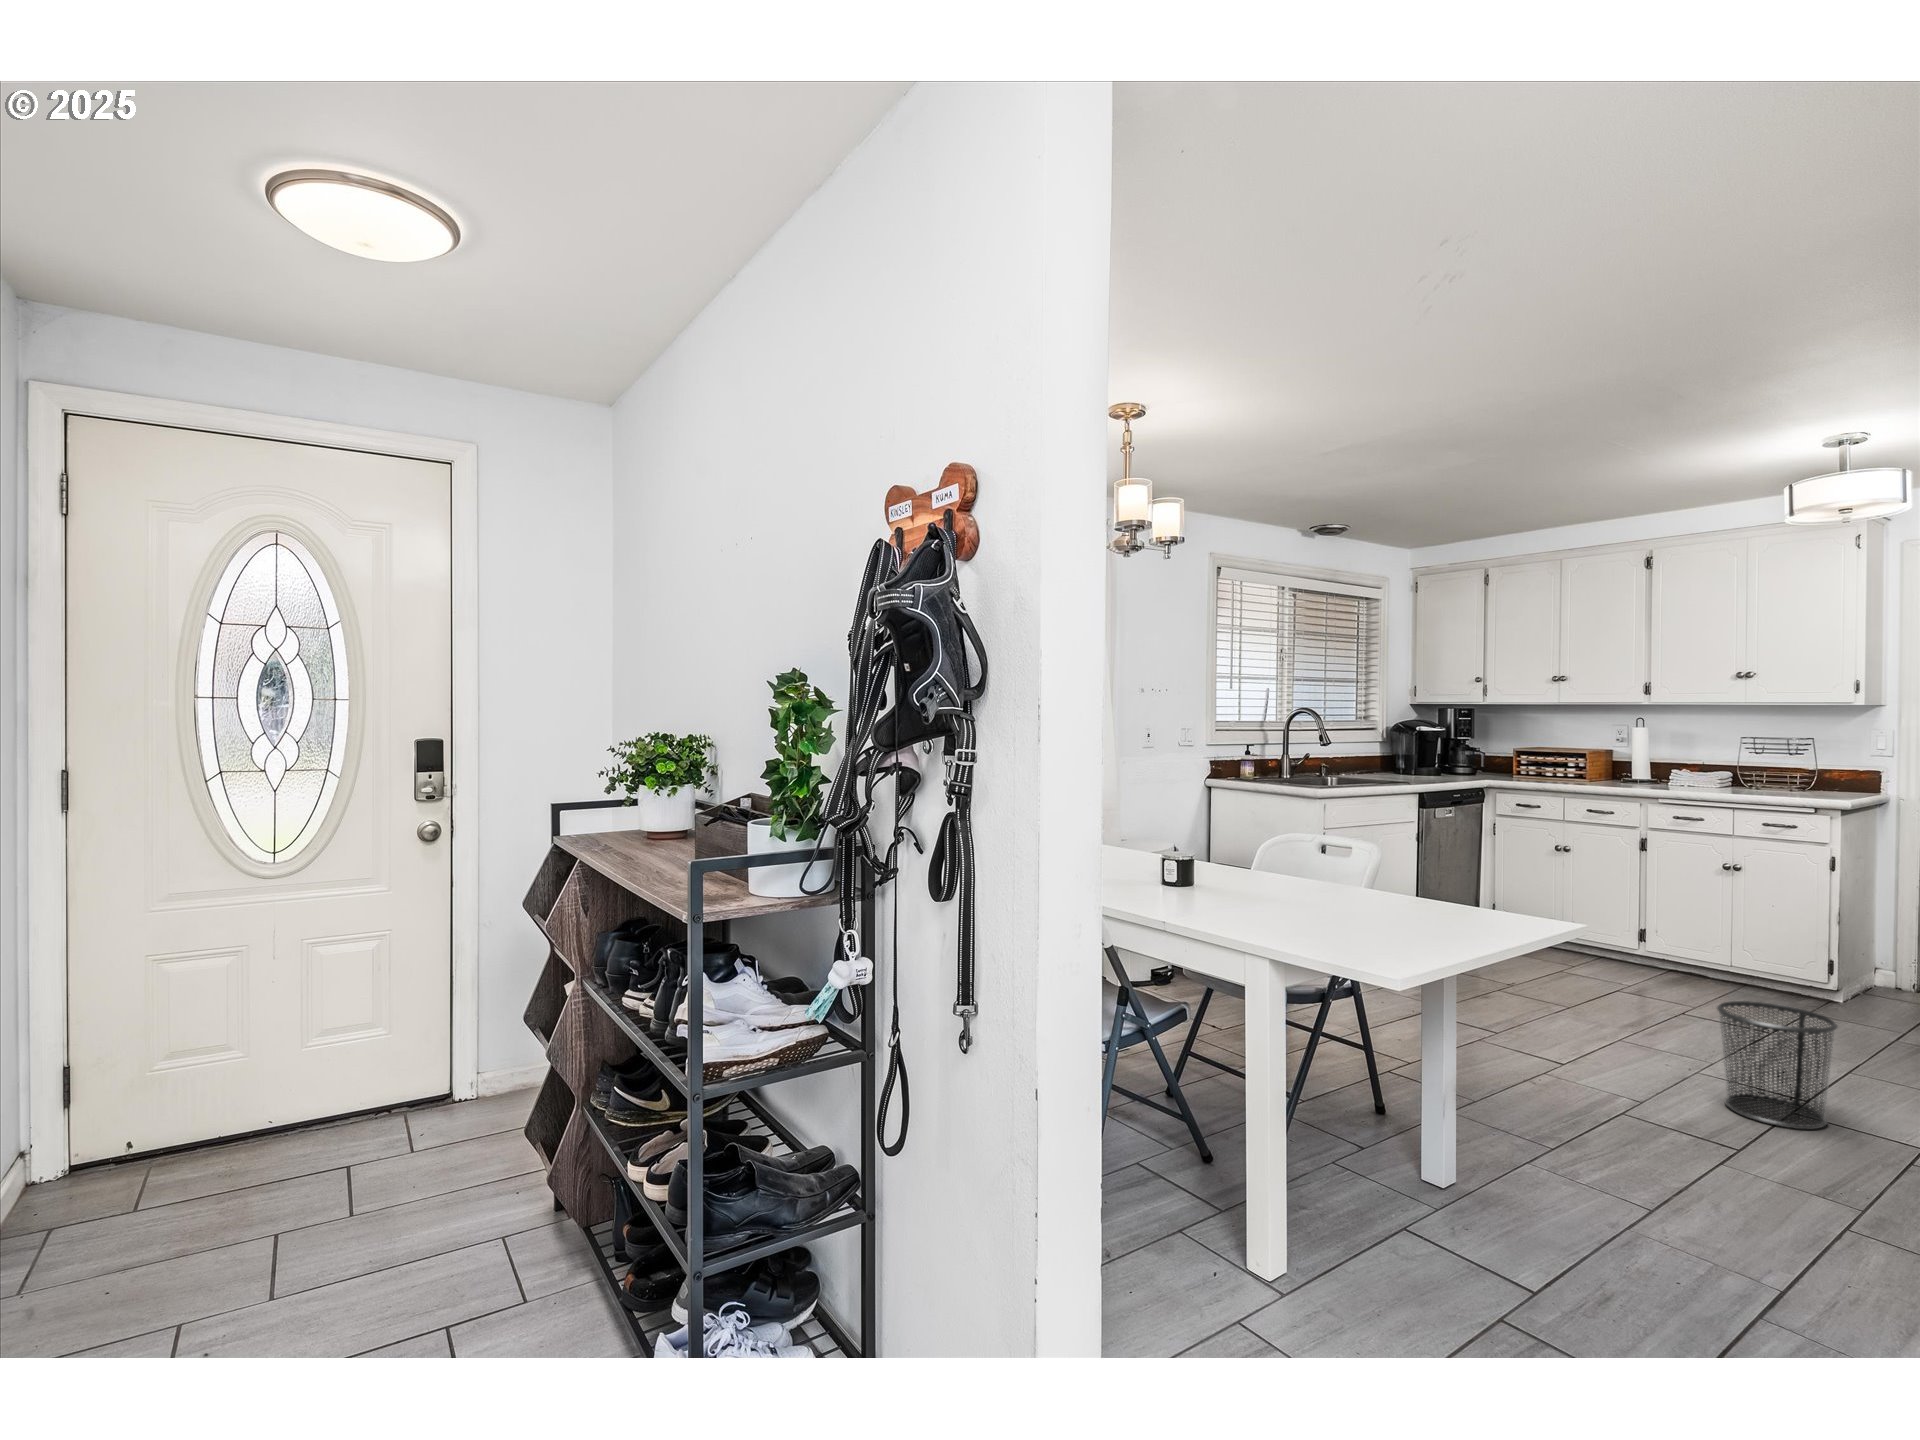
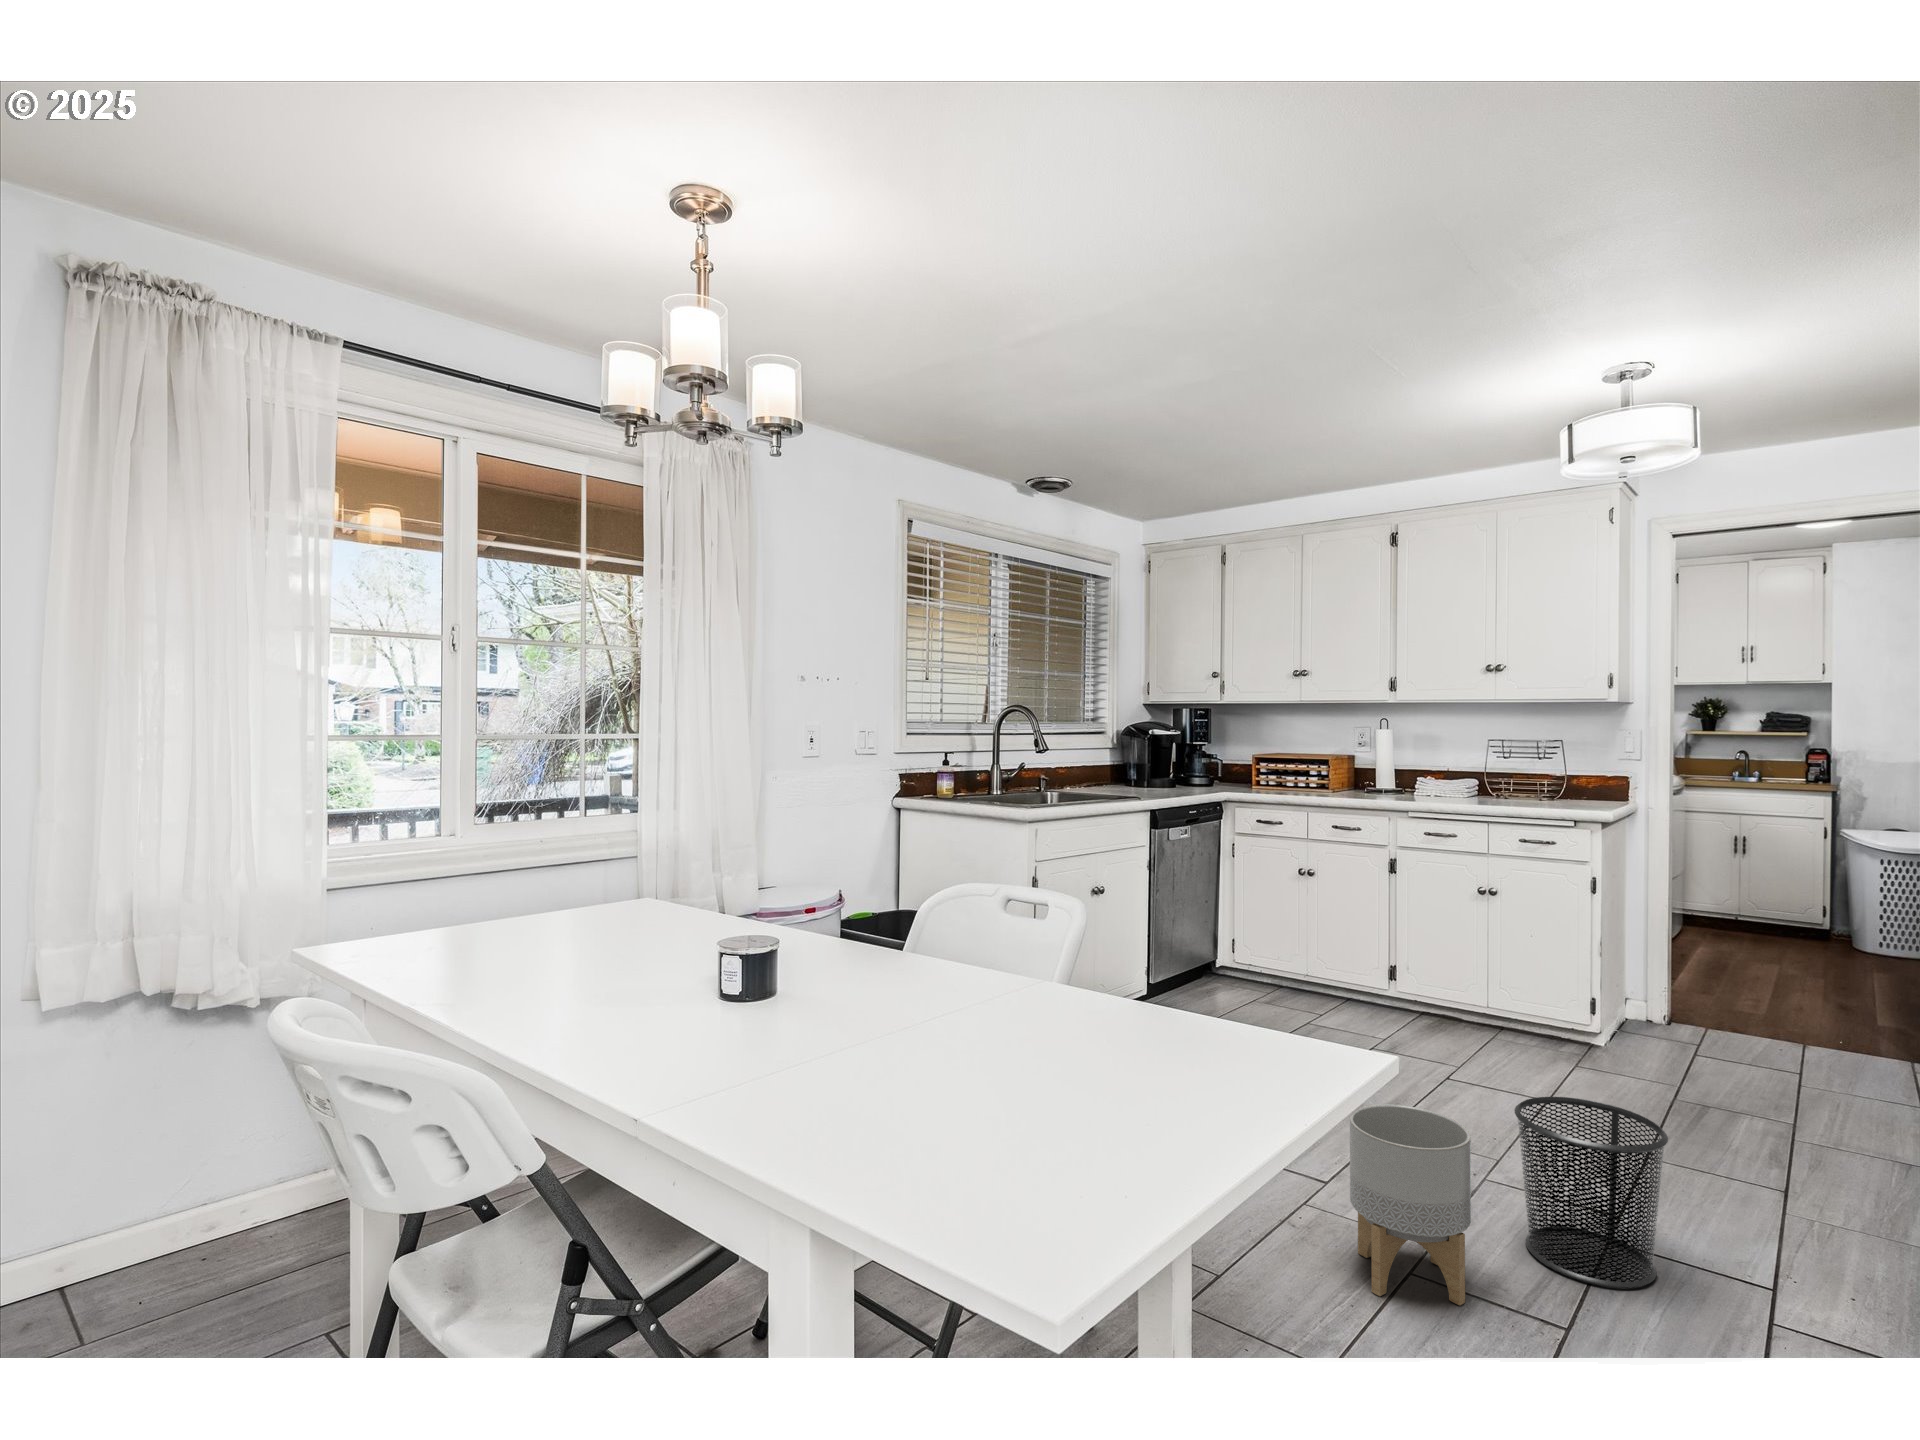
planter: none [1582,994,1674,1124] -> present [1350,1104,1471,1305]

